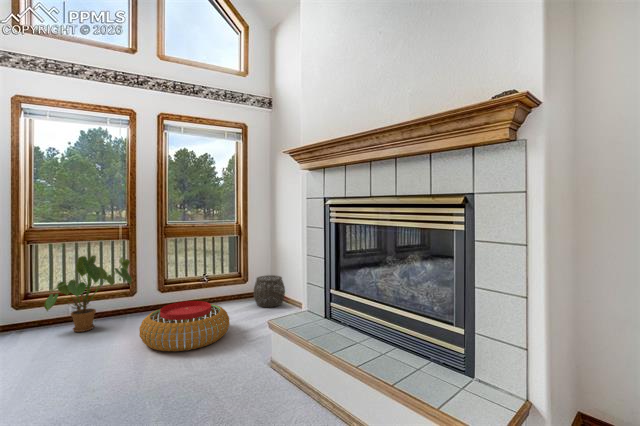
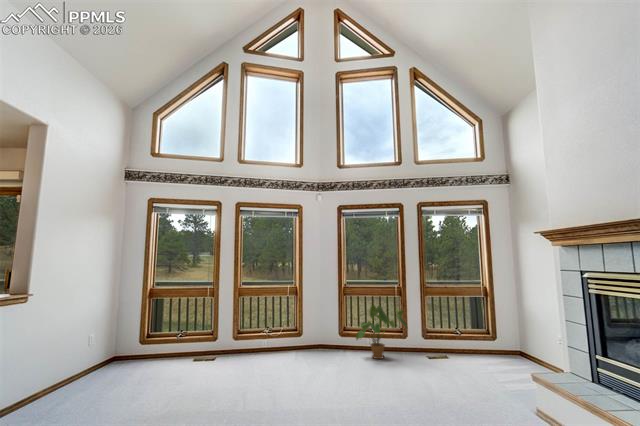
woven basket: present [253,275,285,307] -> none [504,335,538,366]
pouf: present [139,301,229,352] -> none [420,348,491,387]

